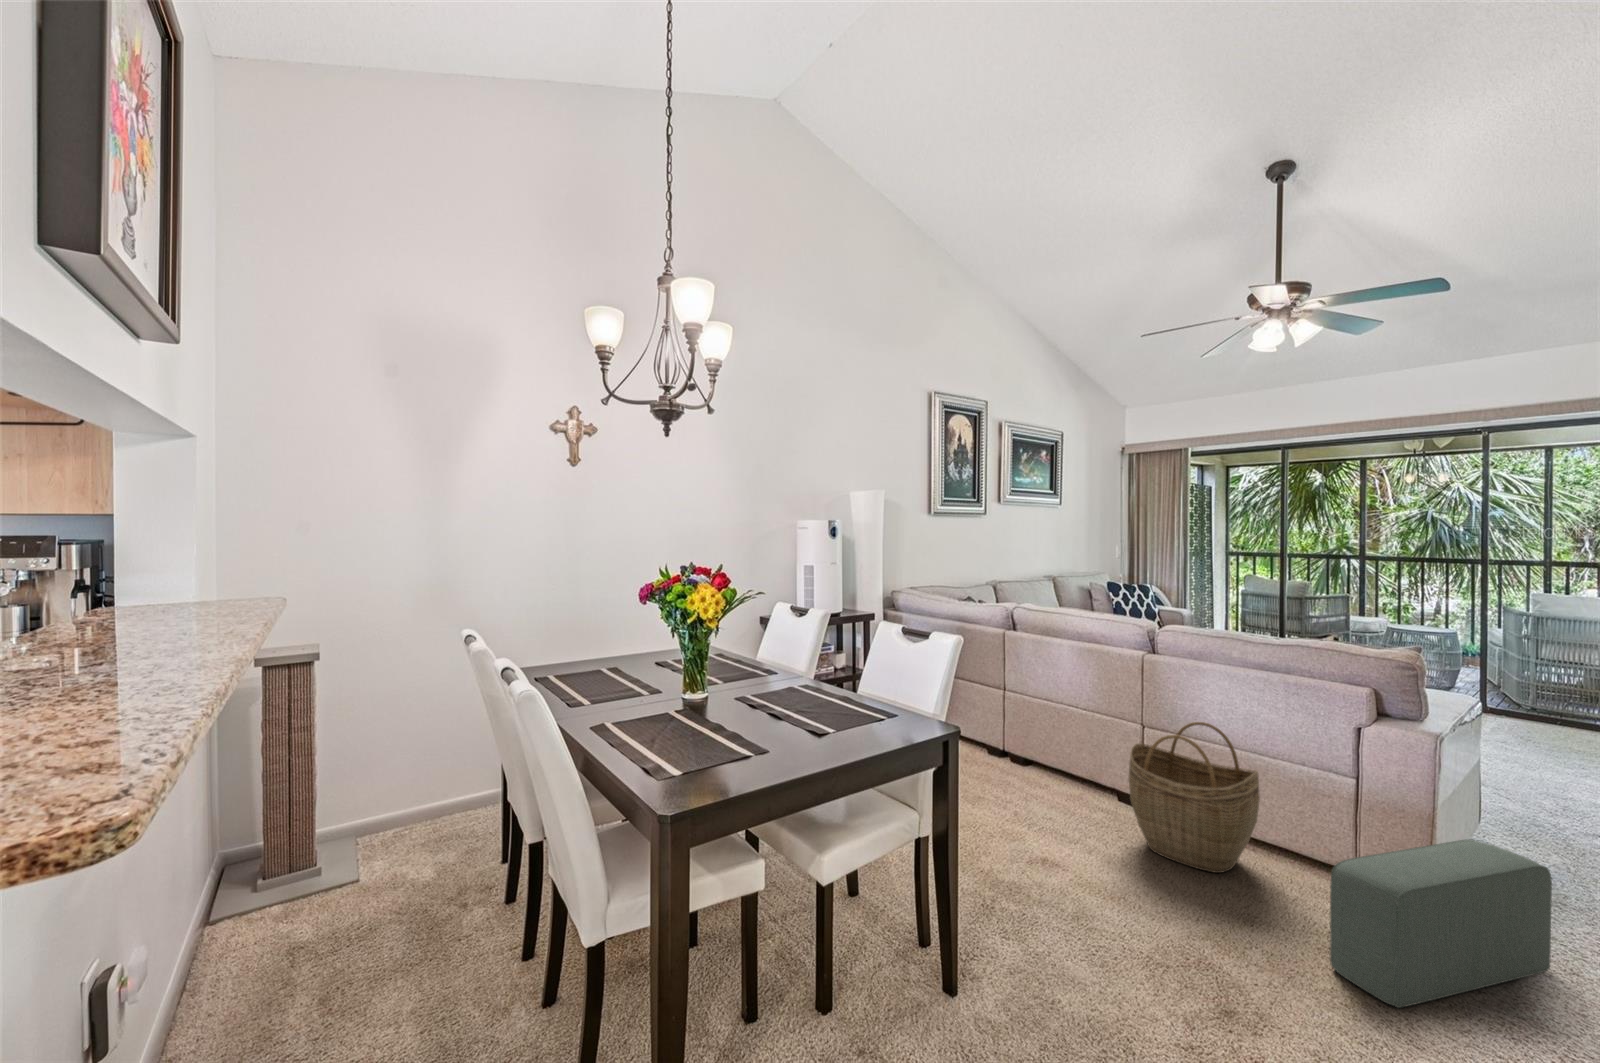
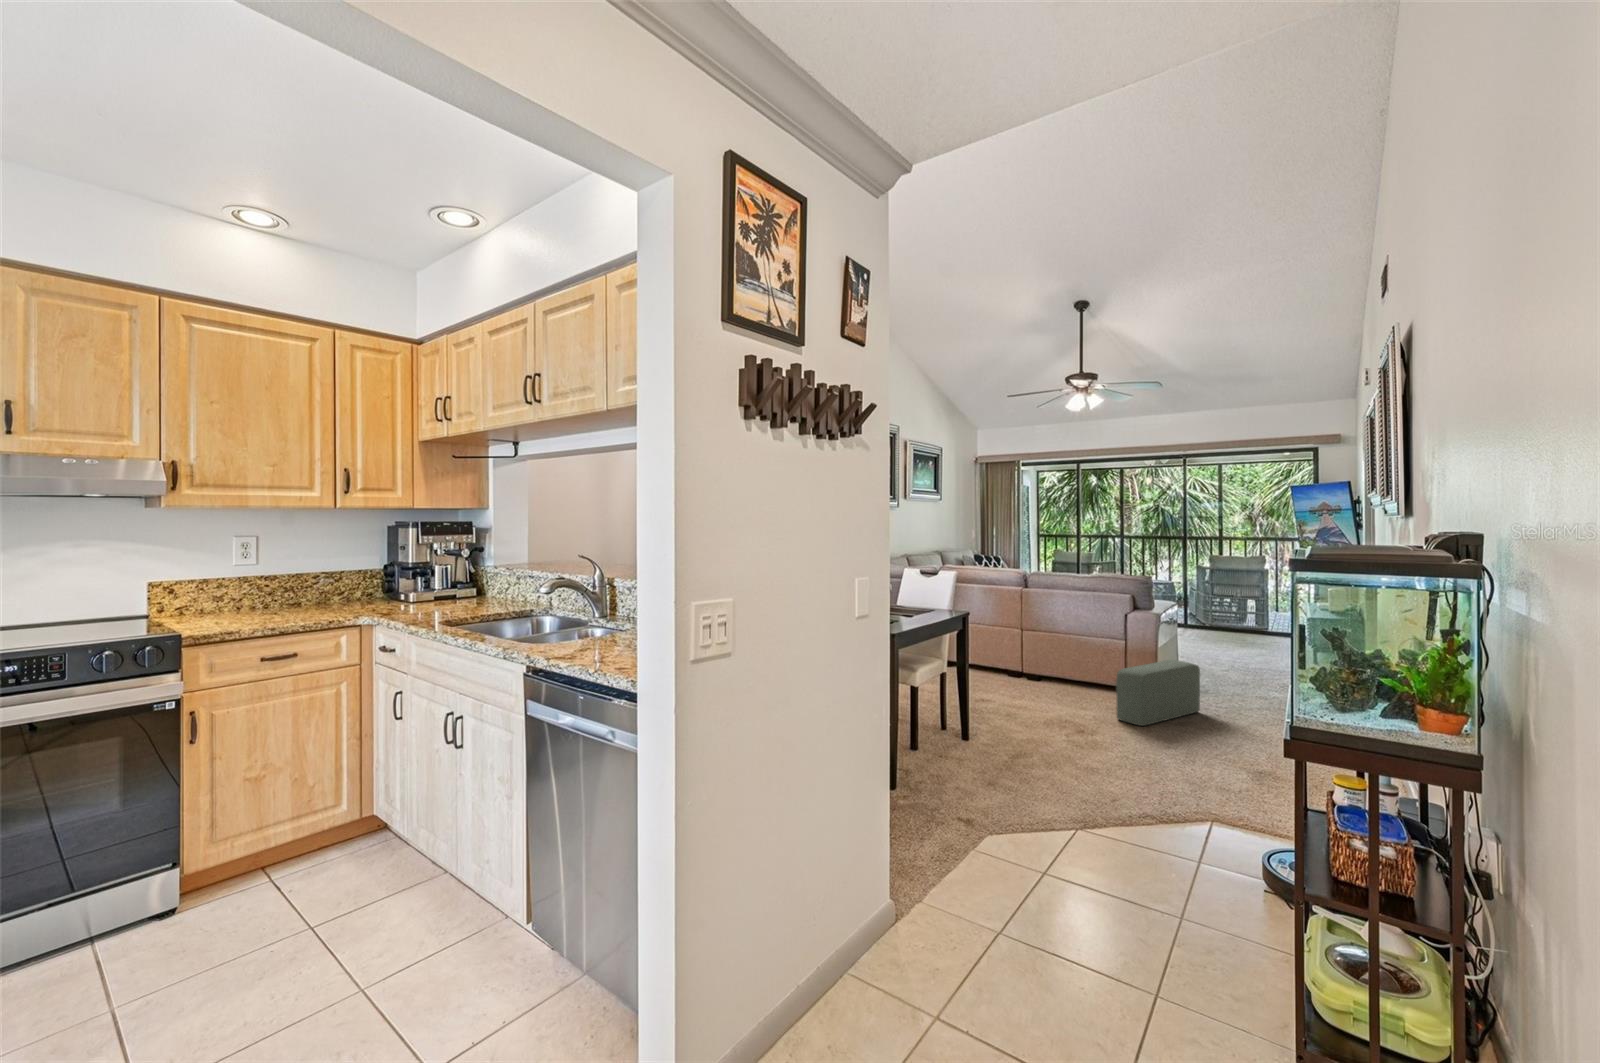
woven basket: present [1129,722,1260,873] -> none [1017,622,1082,697]

